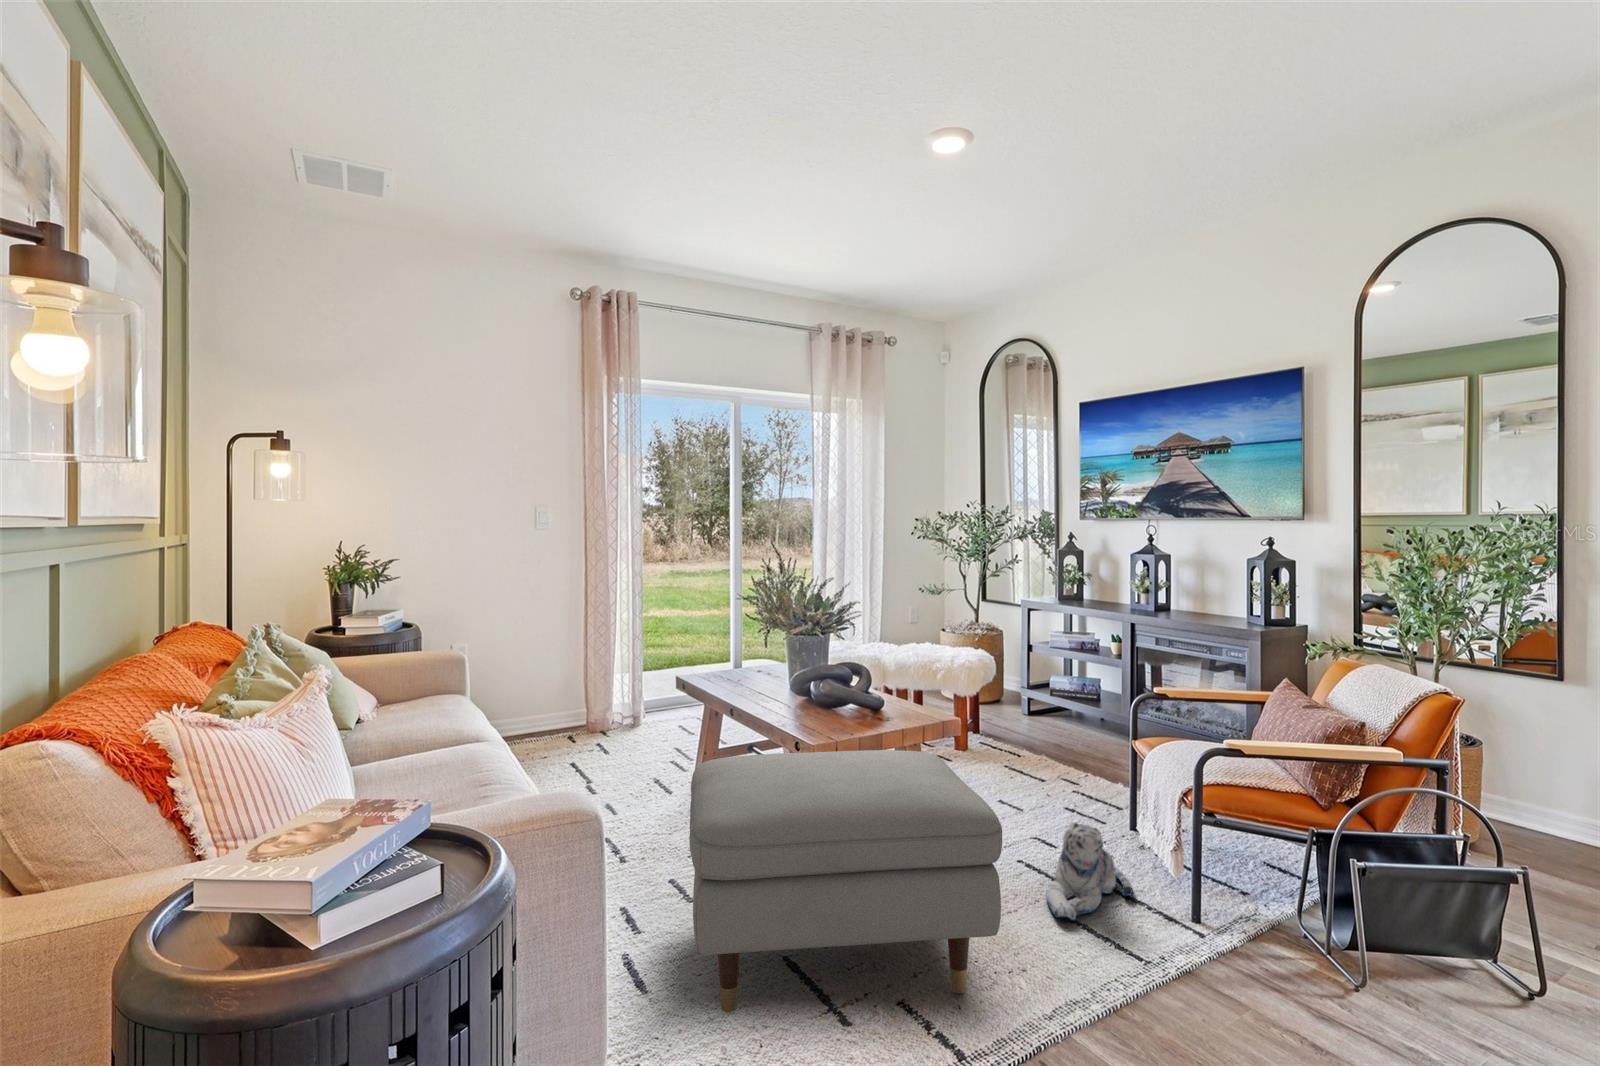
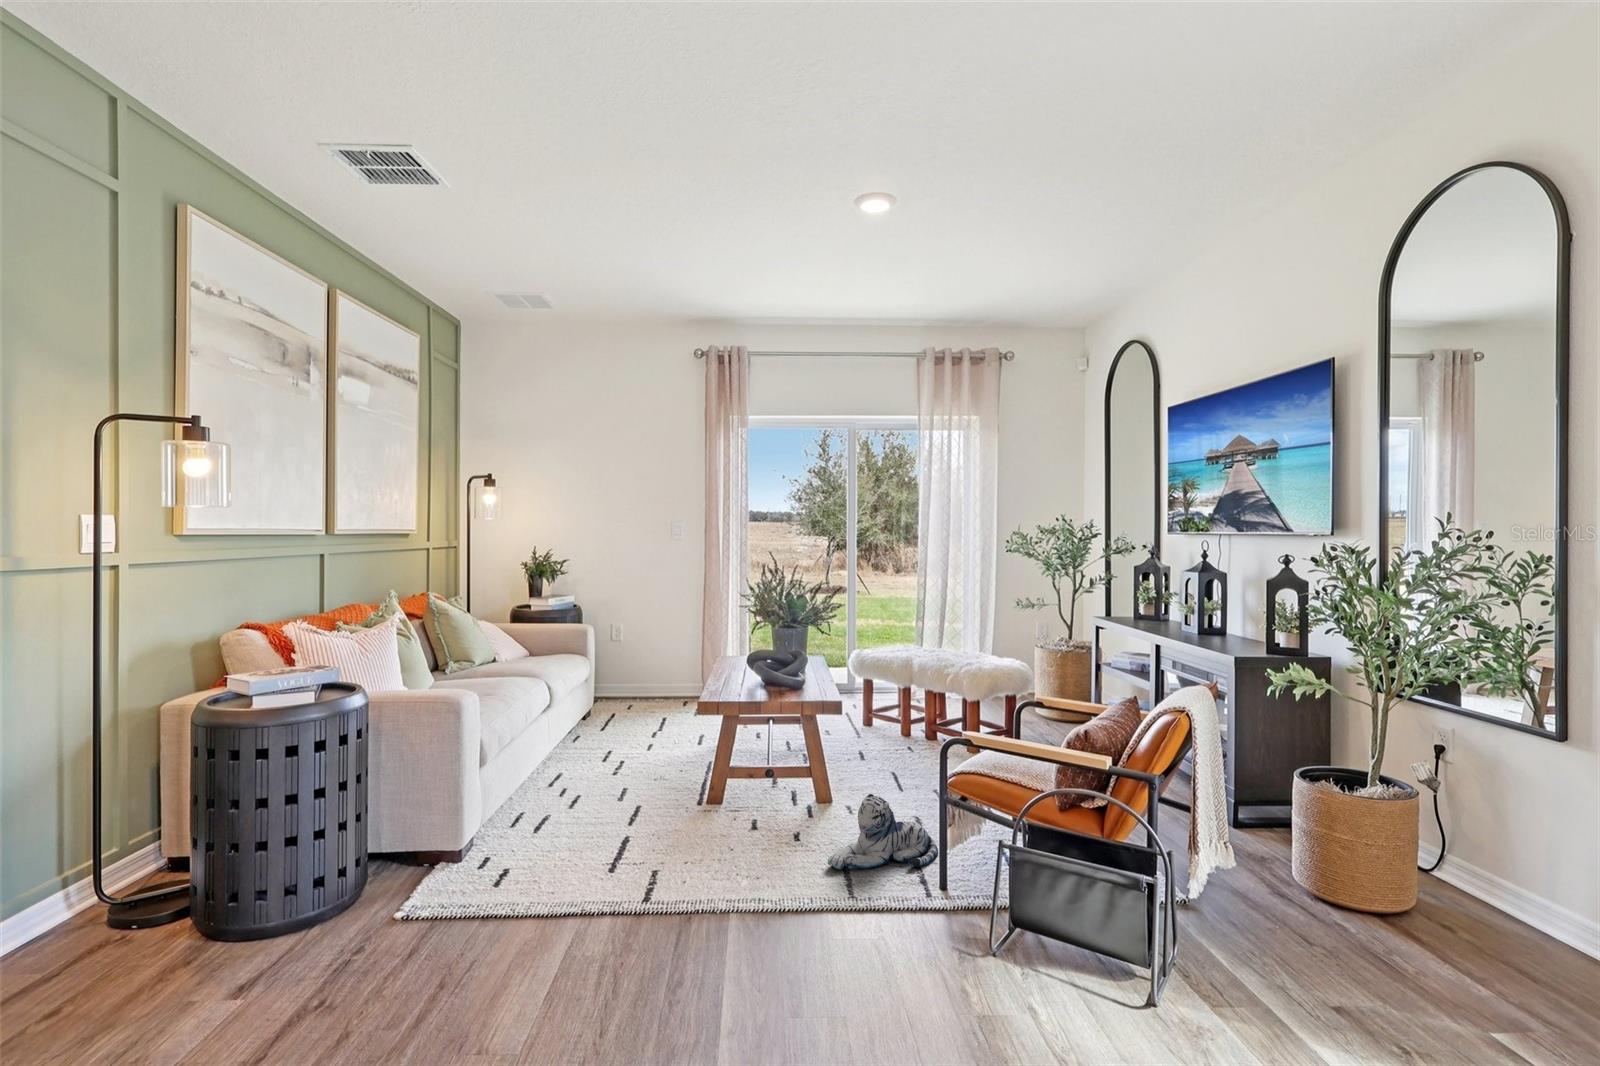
ottoman: present [689,750,1002,1012] -> none [521,705,772,886]

